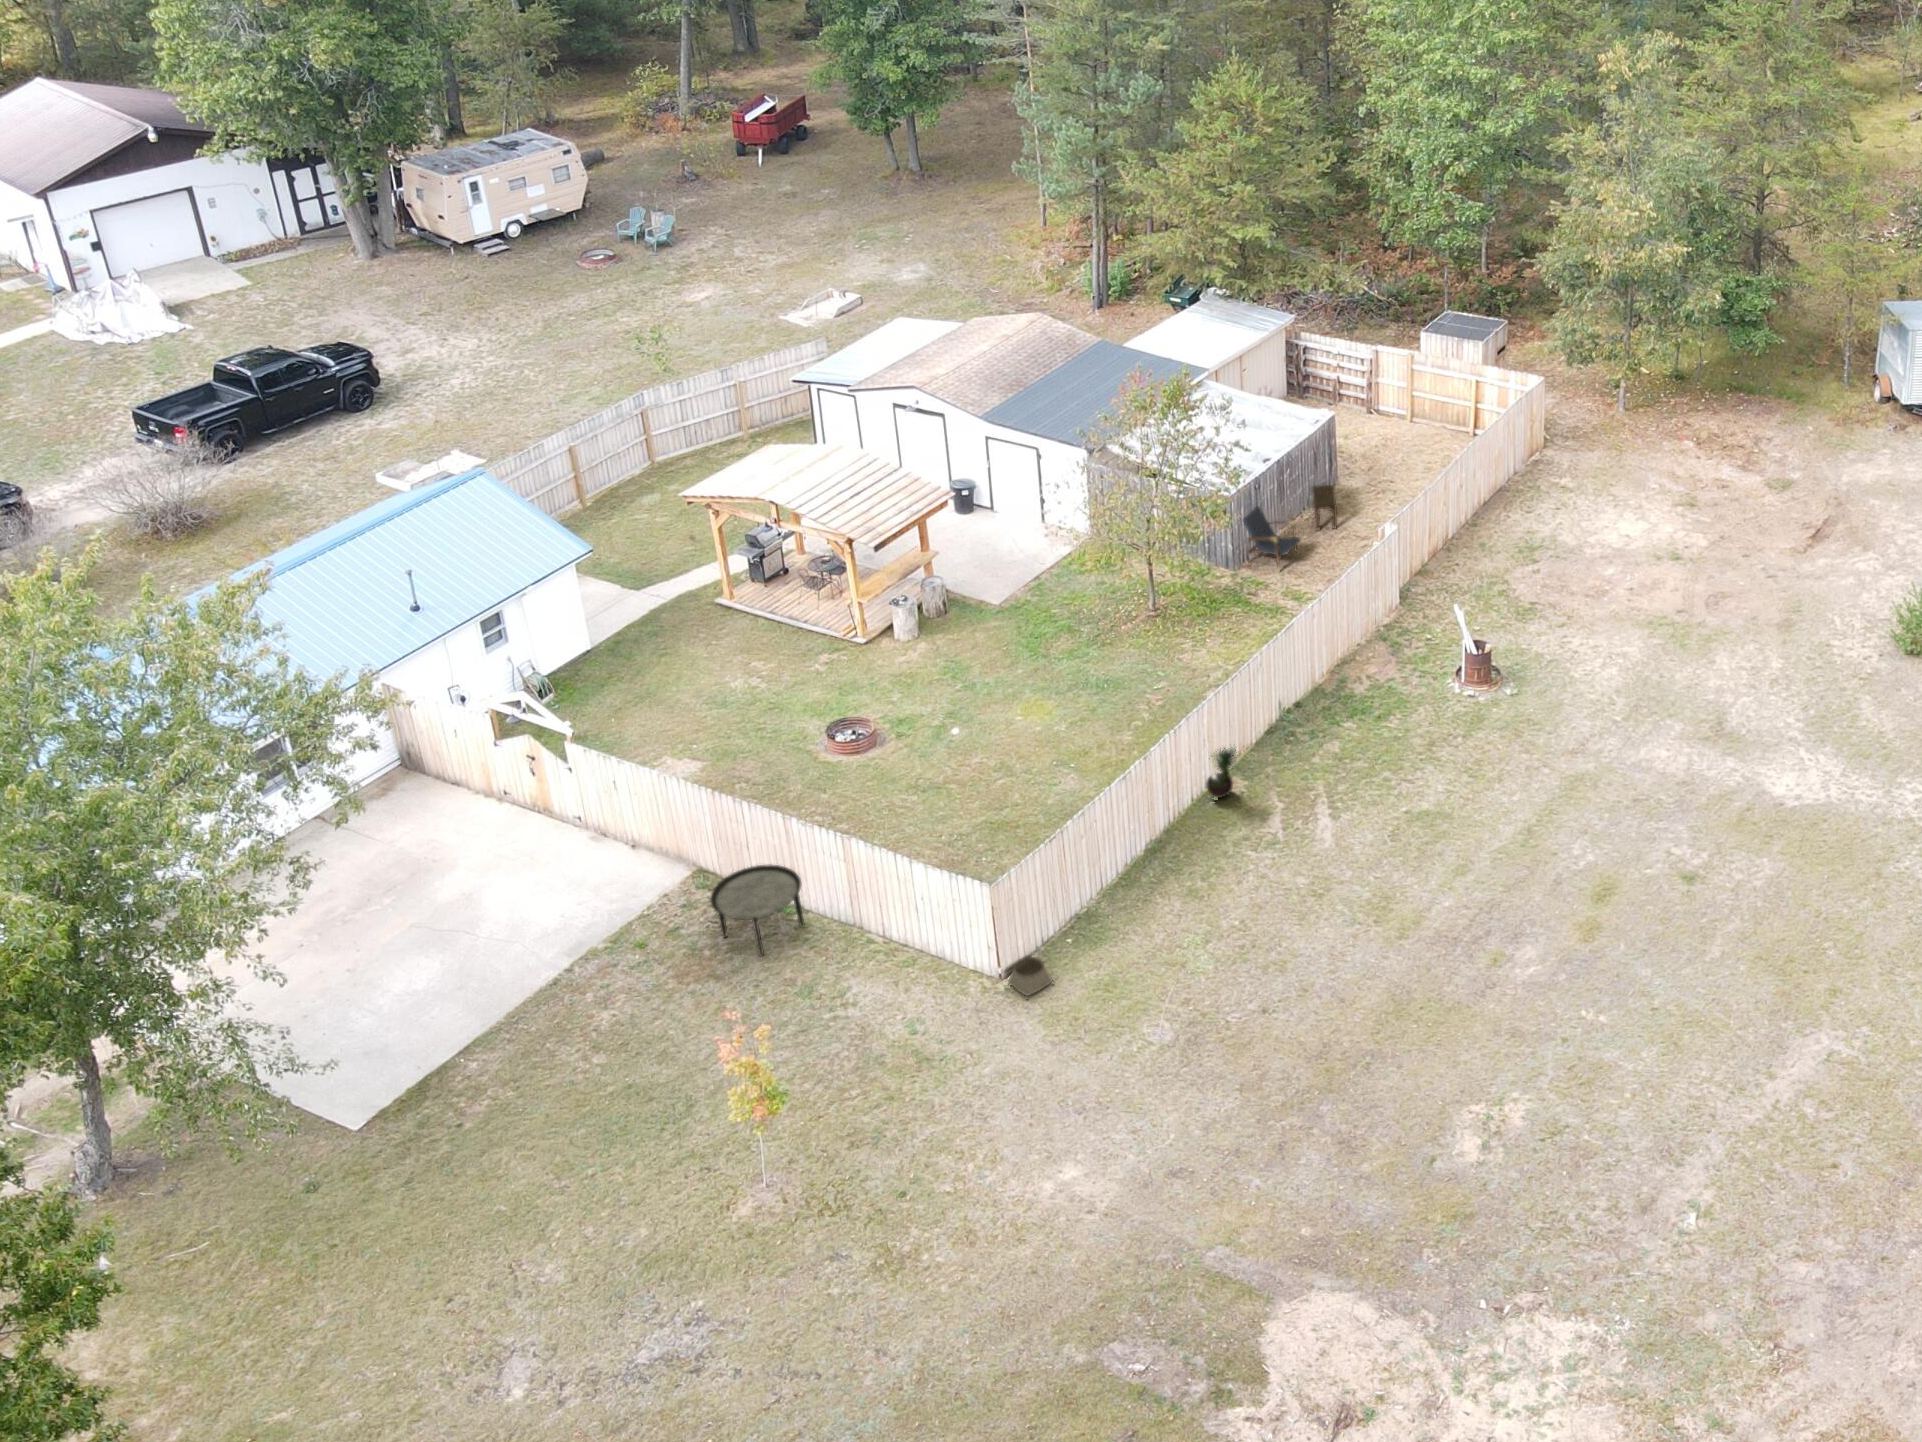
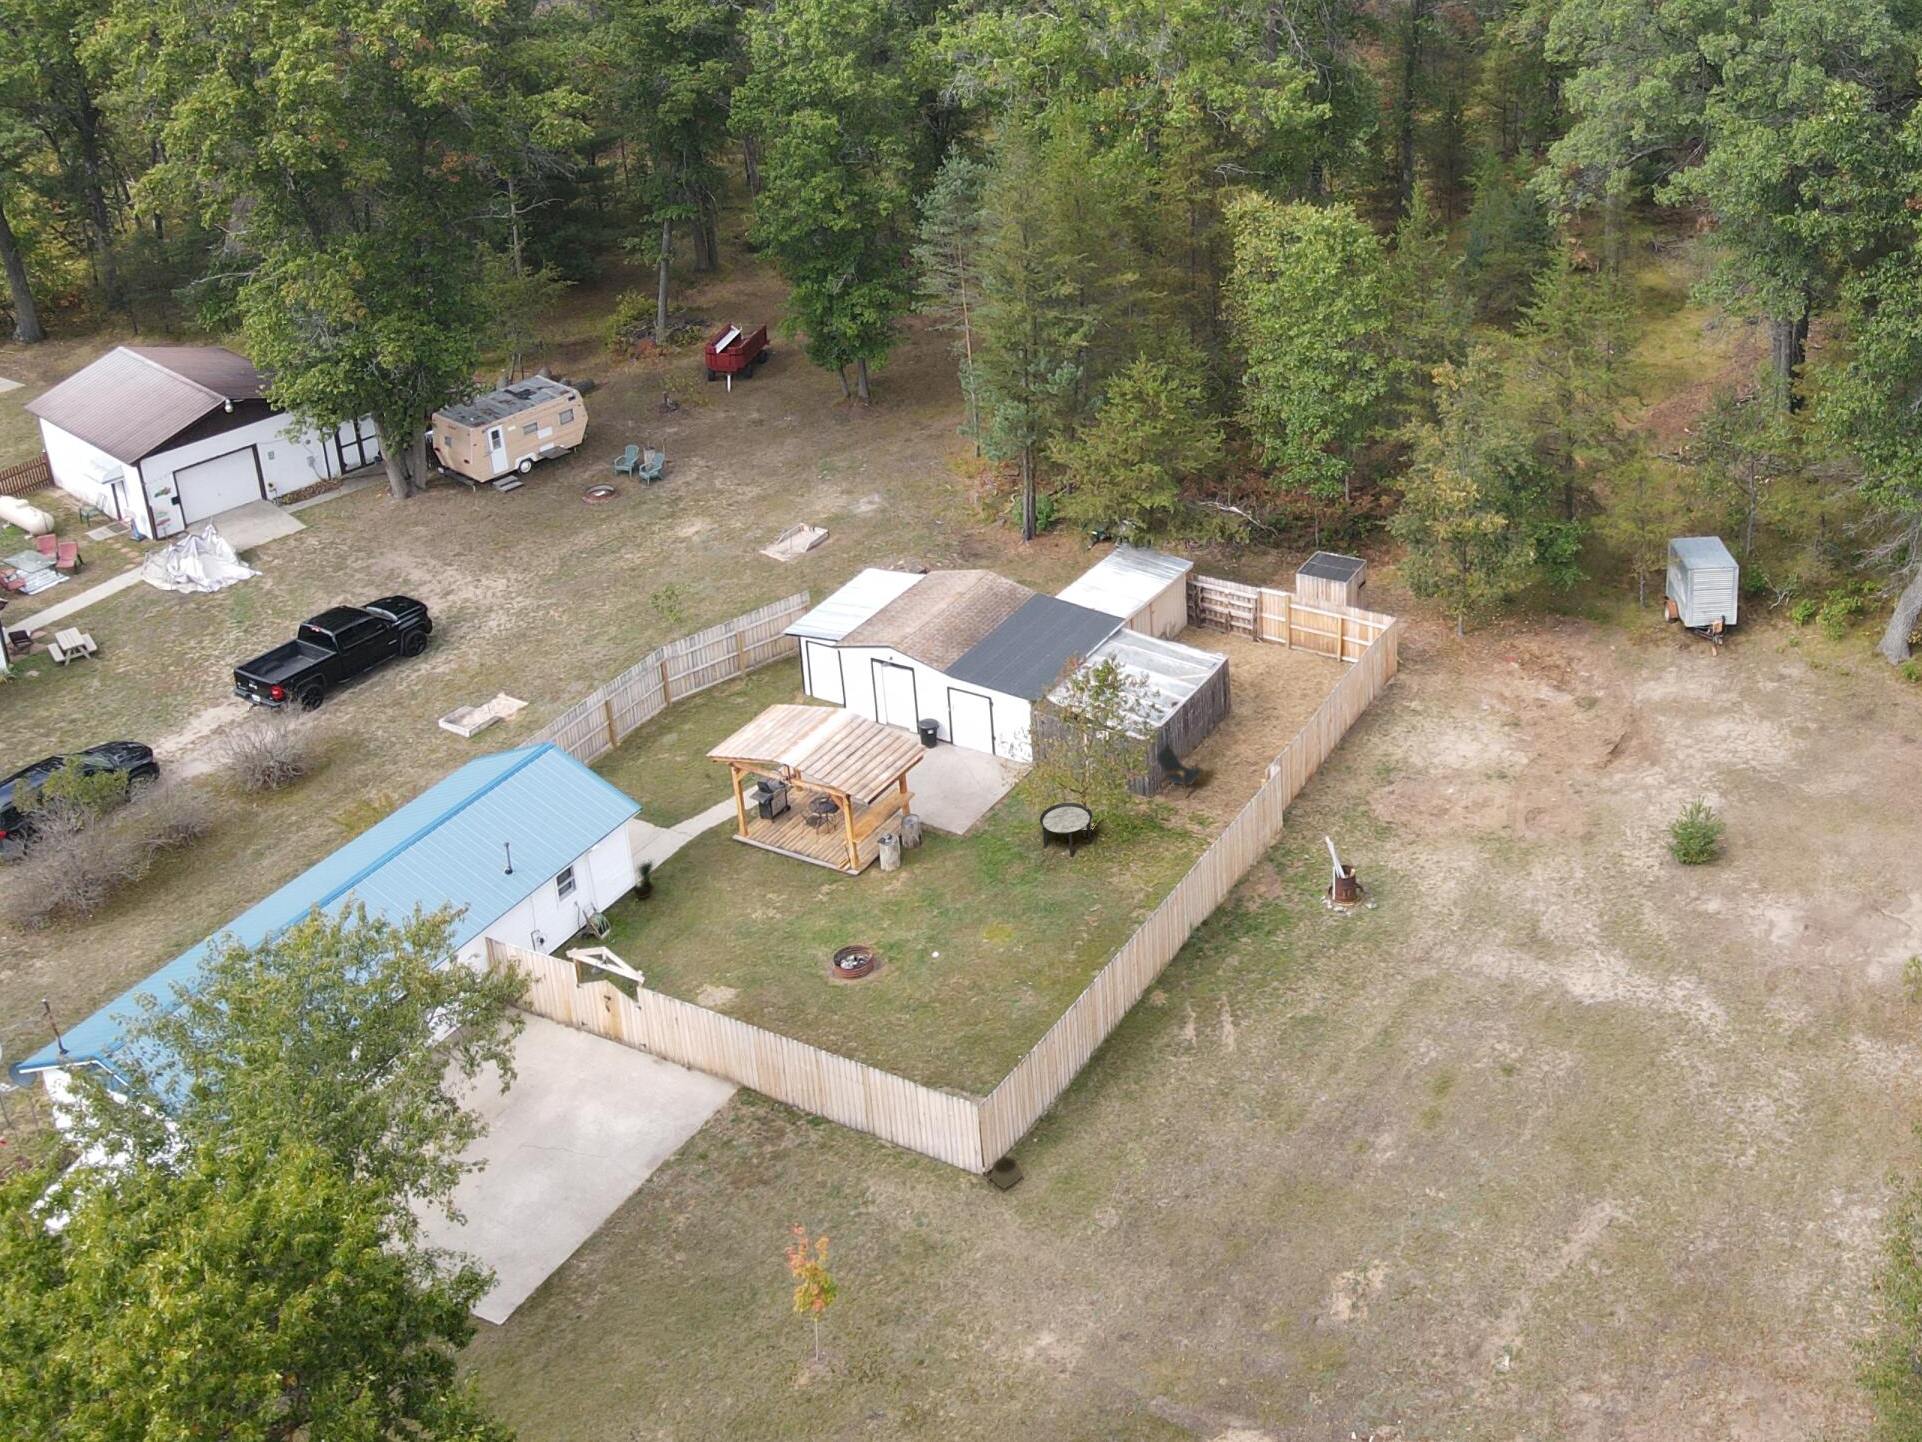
bench: present [1312,485,1337,530] -> none [1211,717,1231,757]
potted tree: present [1206,748,1238,797] -> present [633,860,653,898]
round table: present [710,865,804,956] -> present [1040,803,1092,857]

